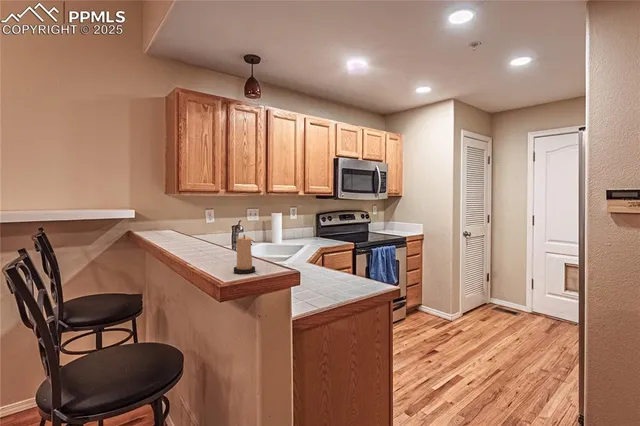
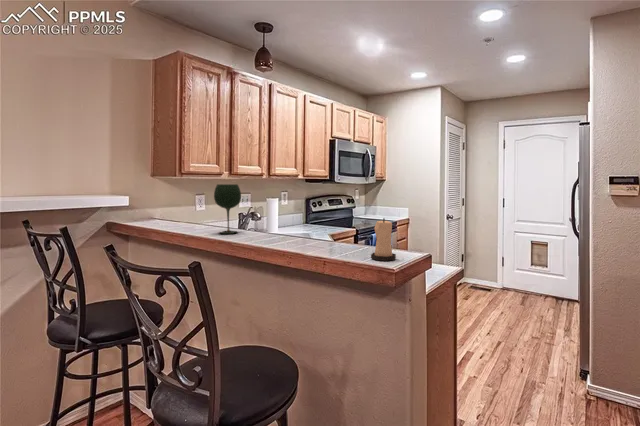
wine glass: none [168,202,192,245] -> present [214,184,241,234]

